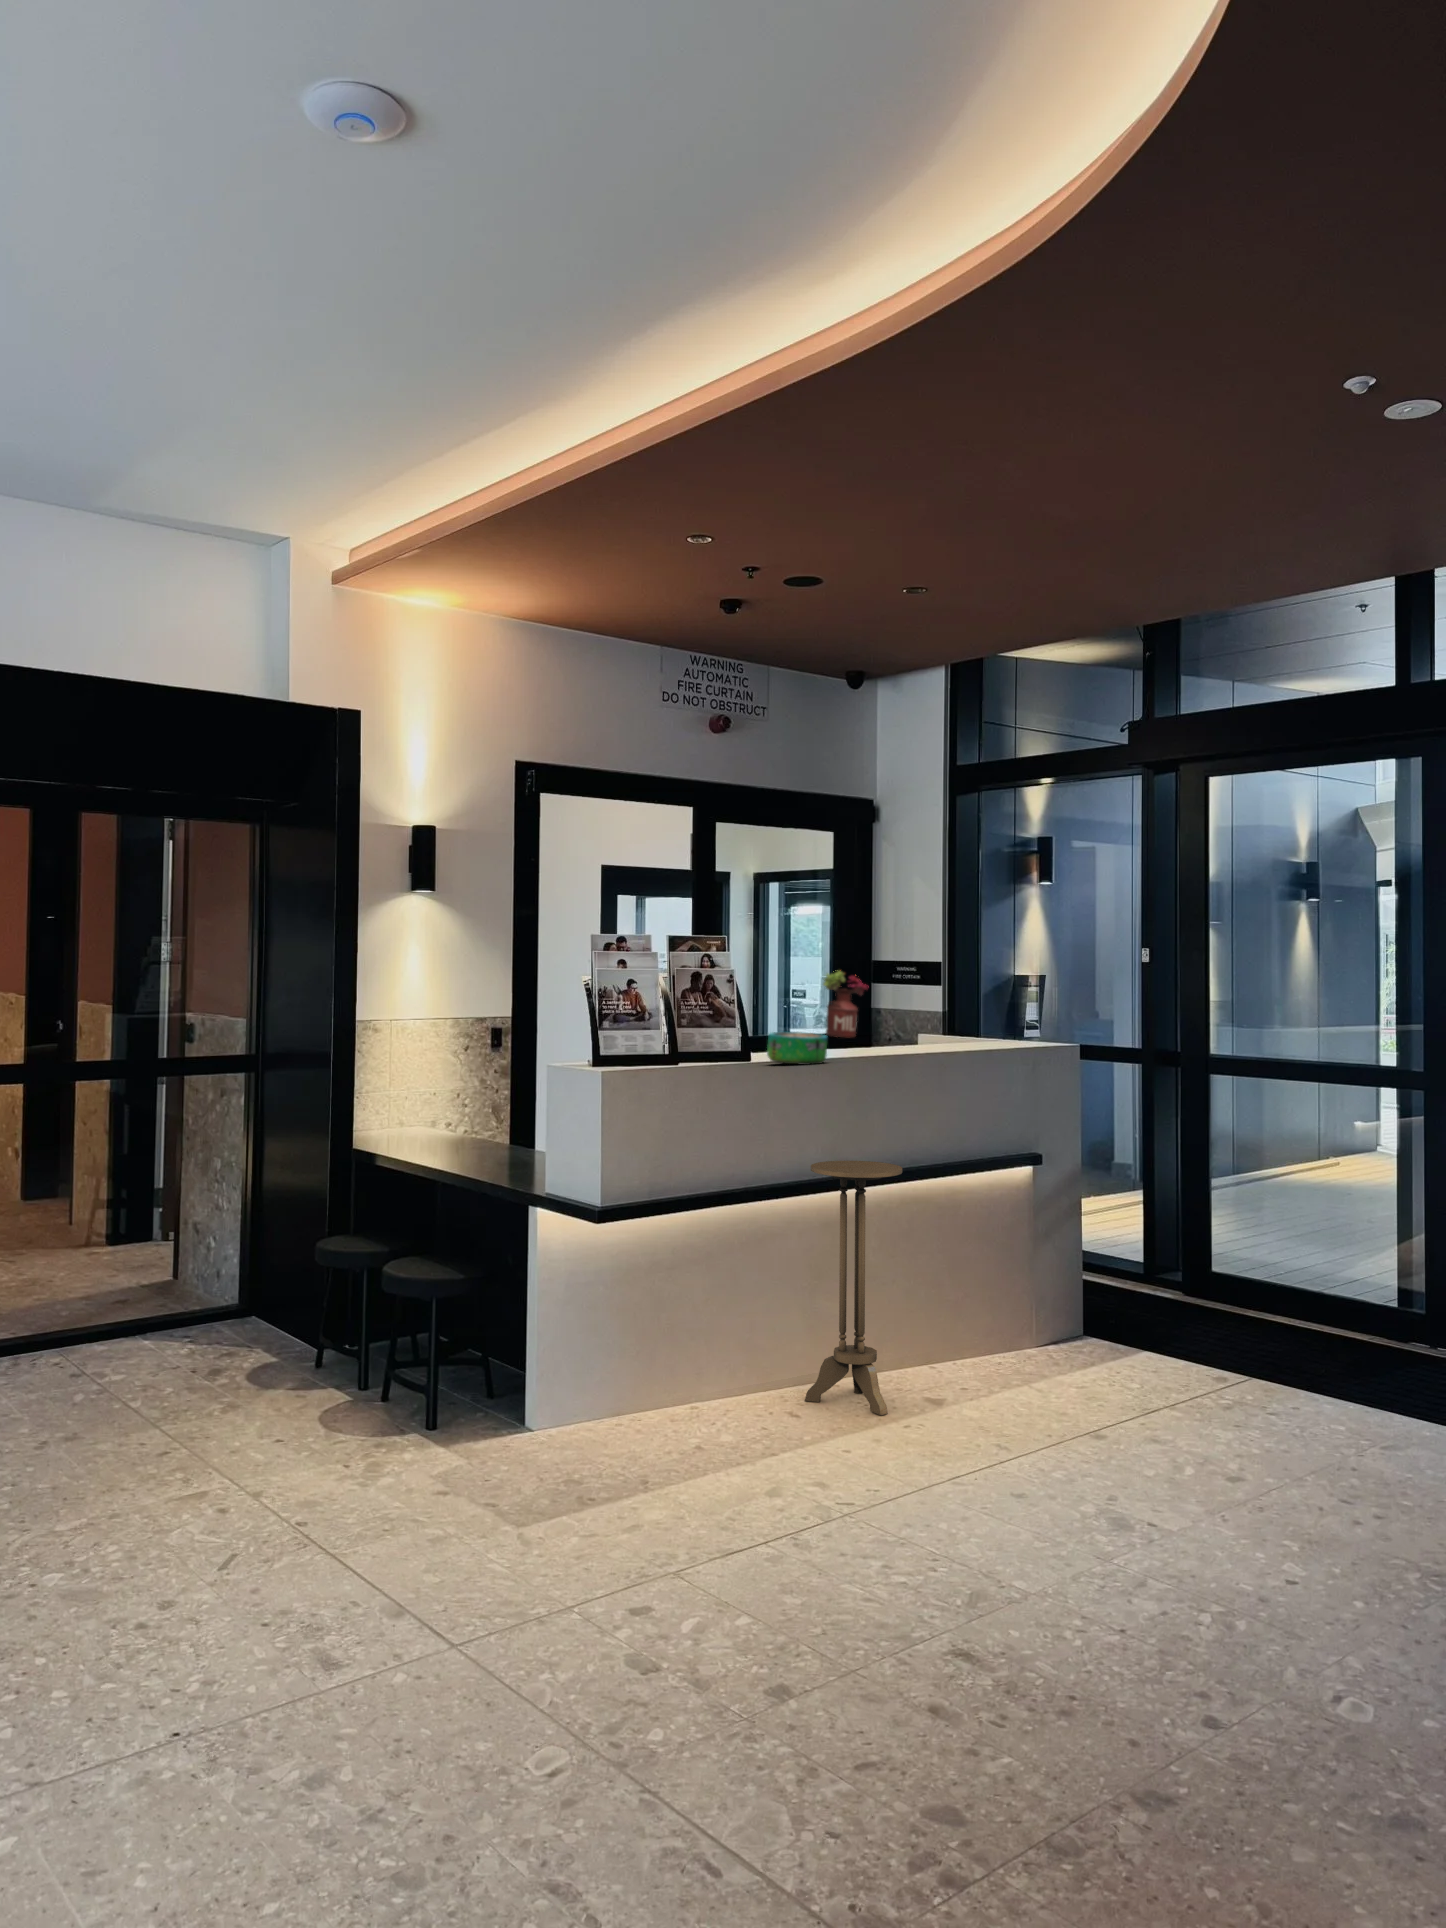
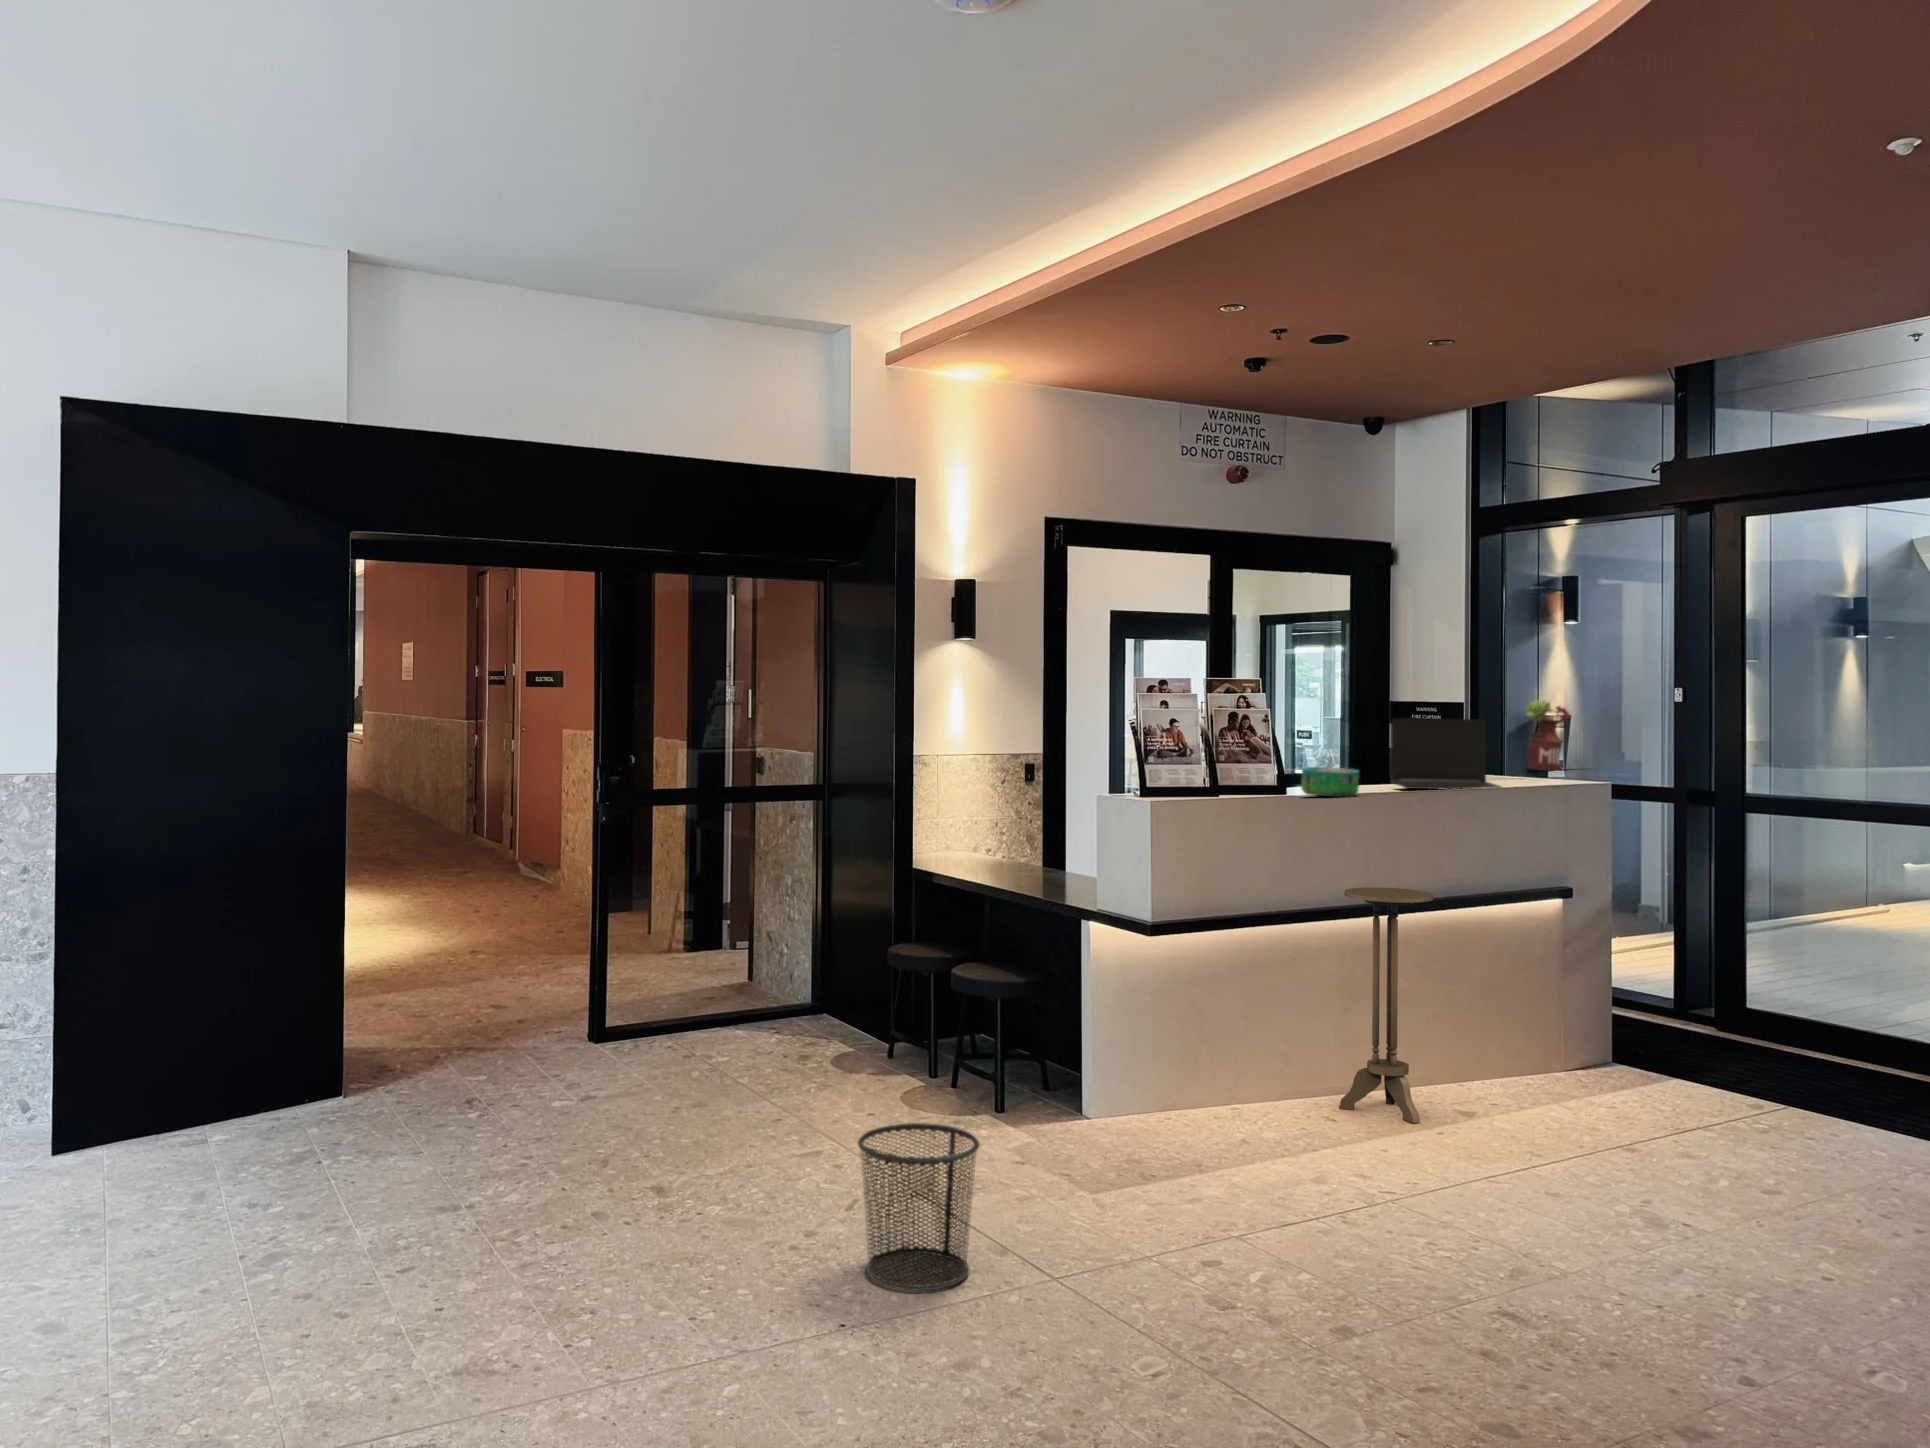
flower arrangement: present [823,970,869,1037] -> present [1526,700,1571,771]
laptop: none [864,980,974,1055] -> present [1391,718,1500,790]
waste bin: none [215,1464,367,1675] -> present [858,1123,980,1291]

